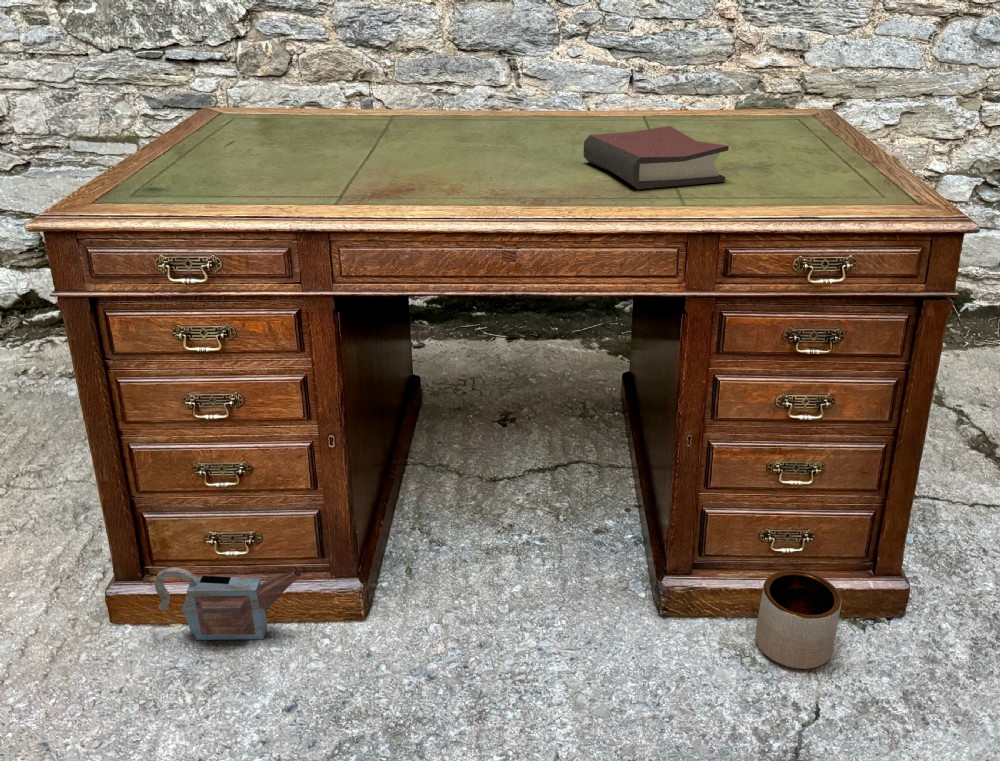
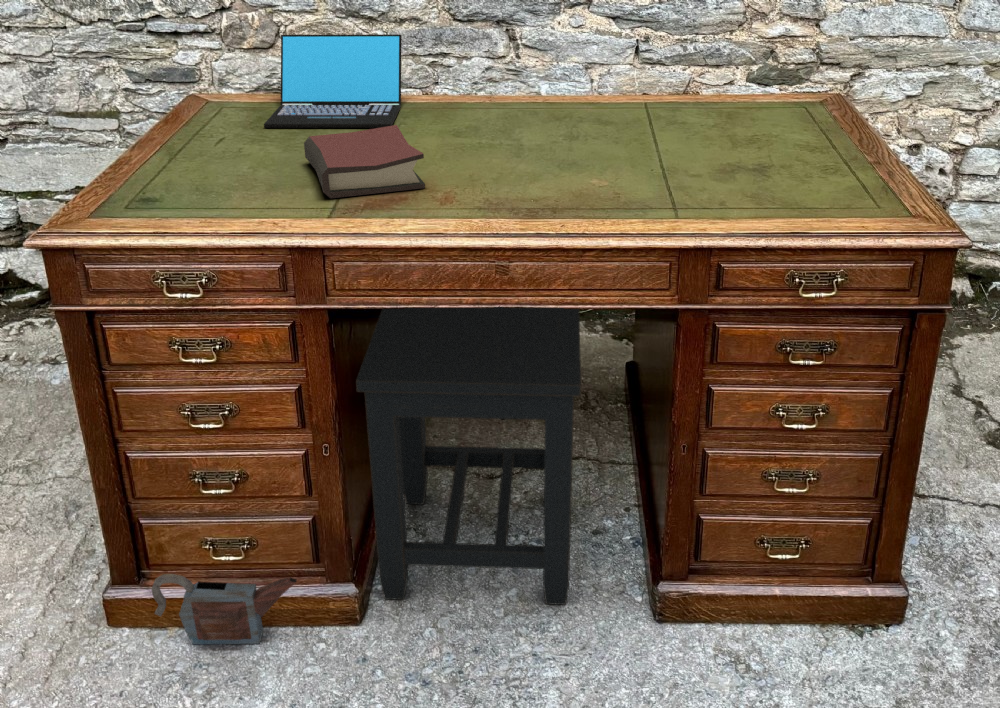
laptop: none [273,50,408,135] -> present [264,34,401,128]
hardback book: present [583,126,729,189] -> present [304,125,425,198]
side table: none [362,291,588,601] -> present [356,307,581,605]
planter: present [755,570,842,669] -> none [751,576,835,675]

